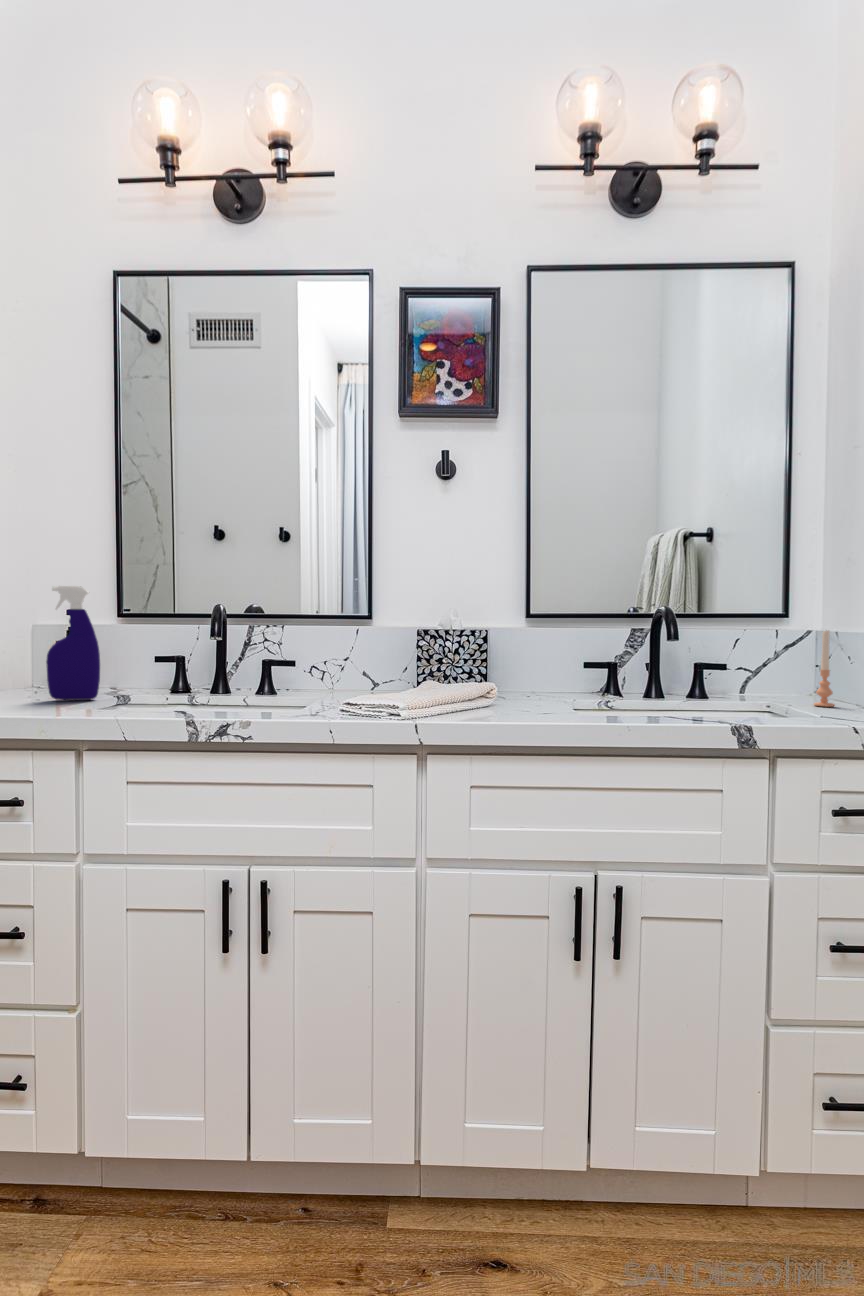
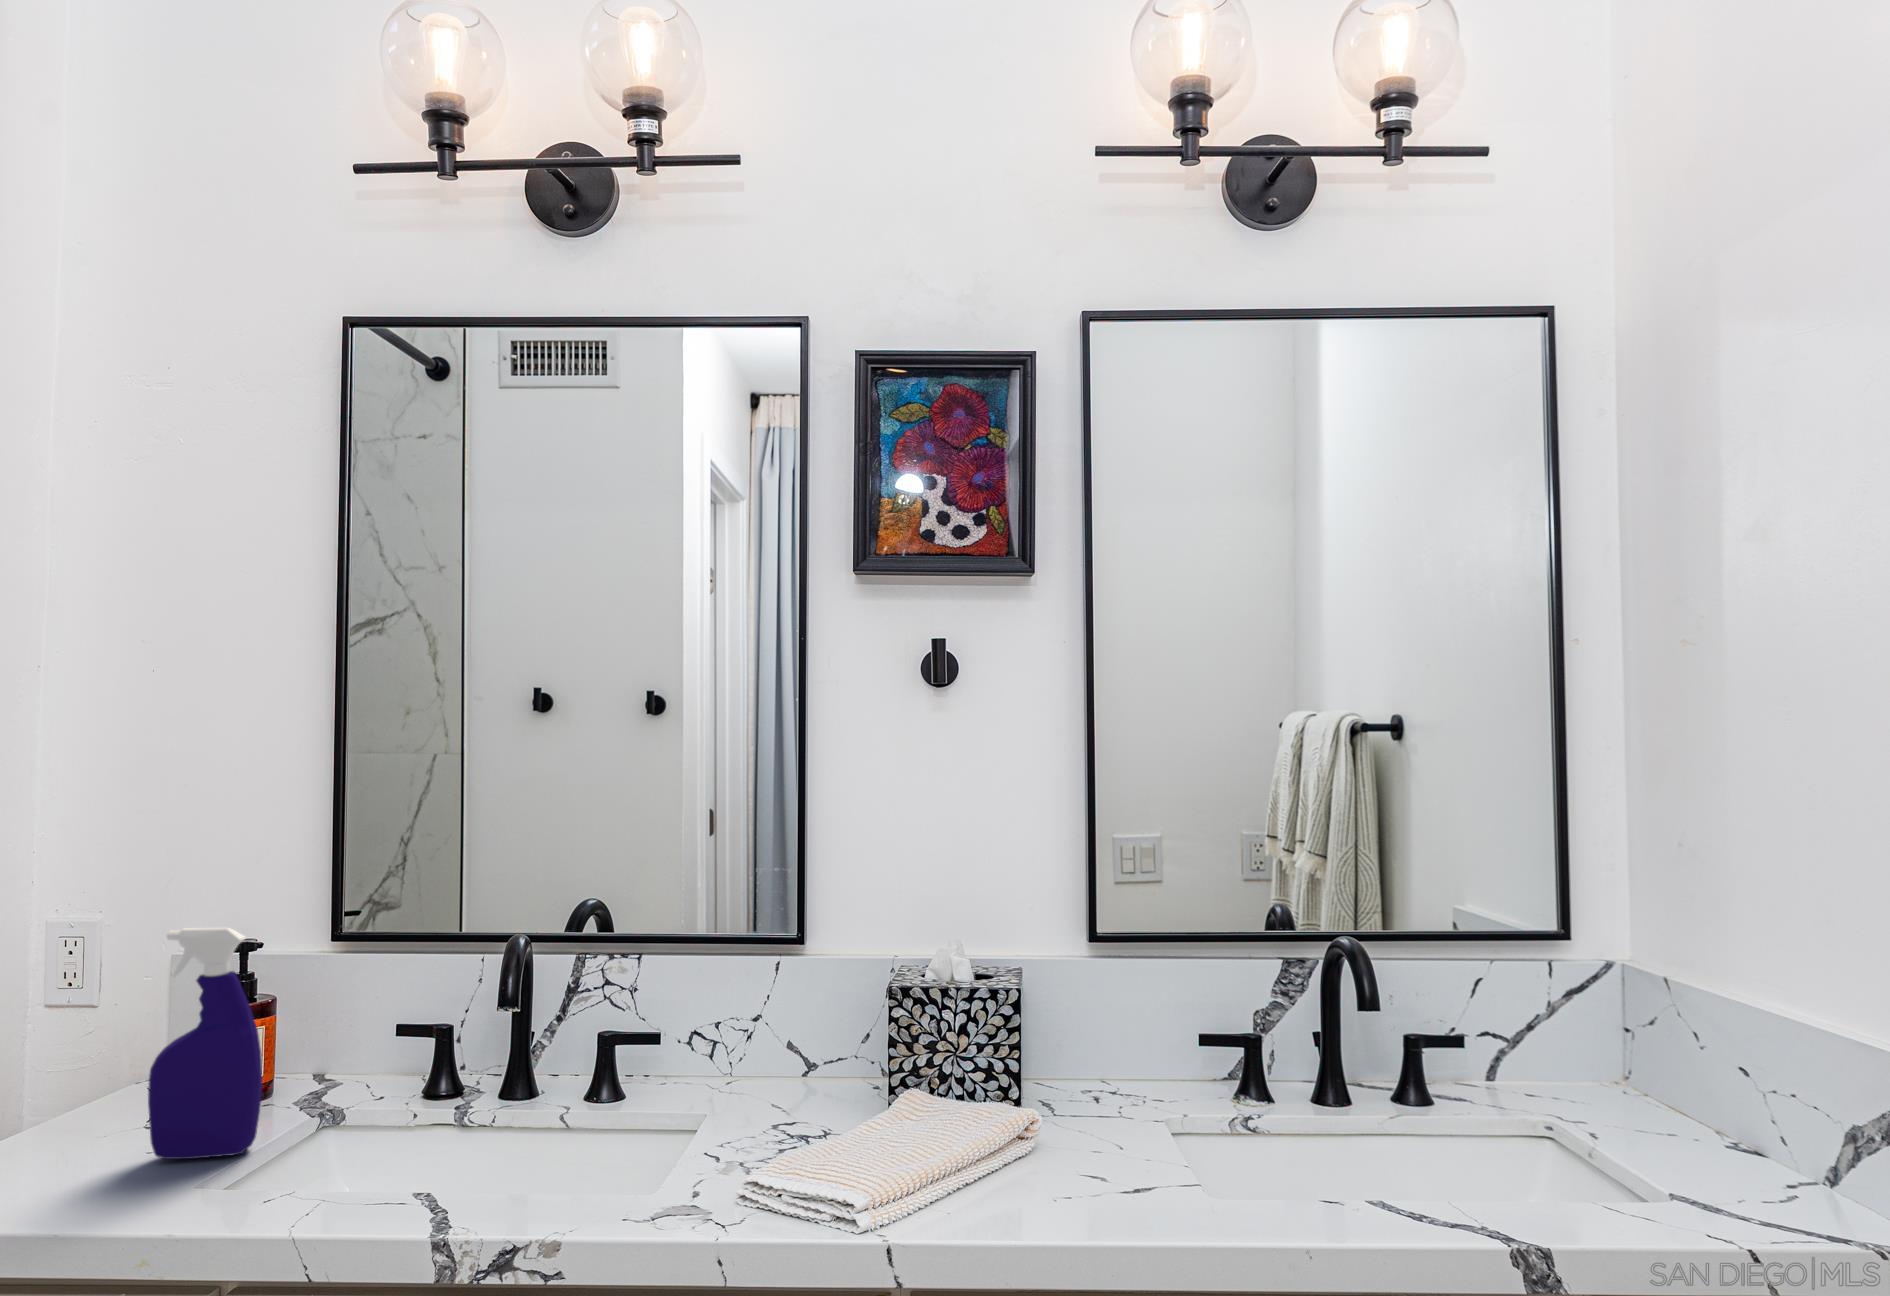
candle: present [814,630,835,707] -> none [1655,1002,1701,1162]

